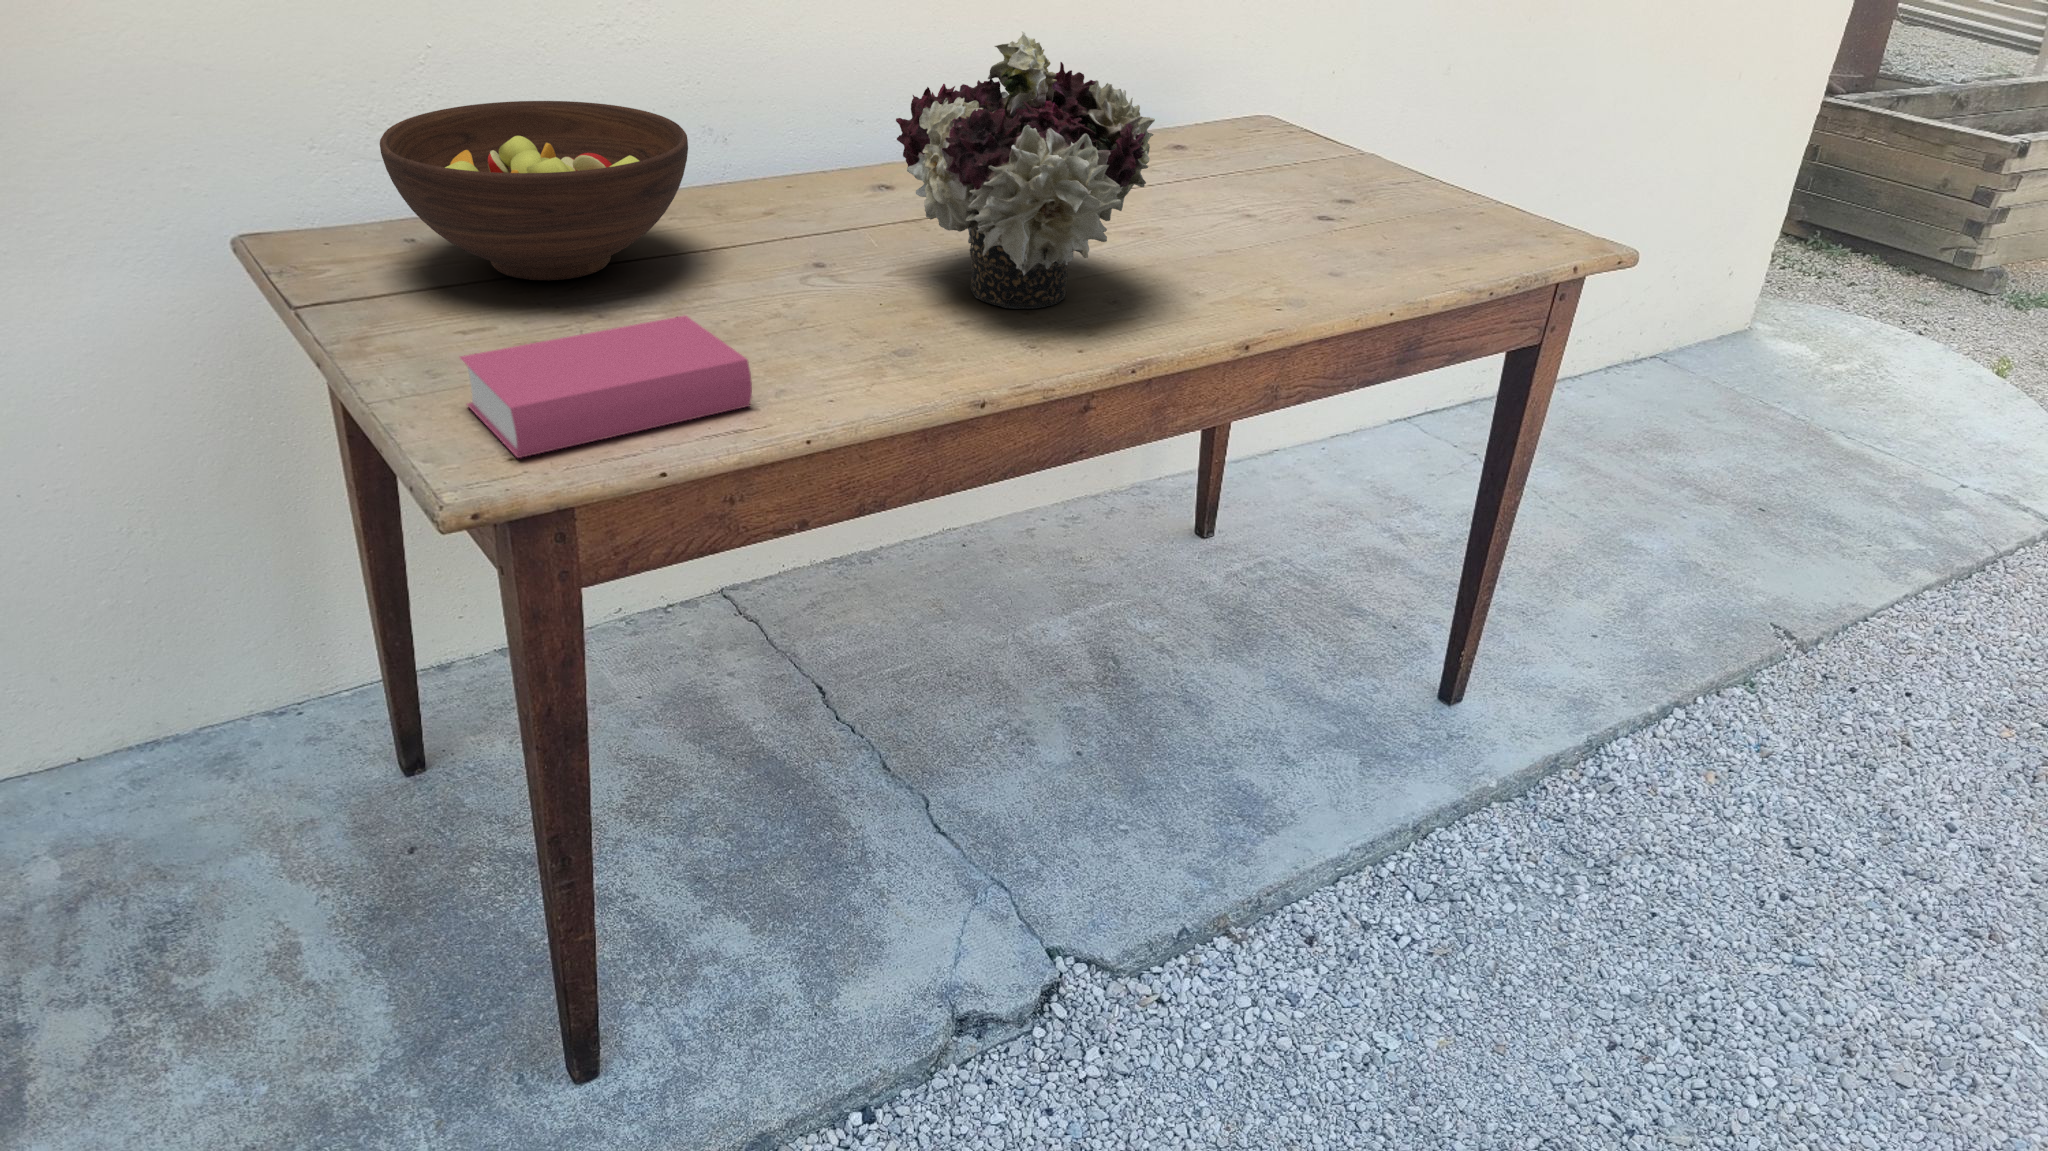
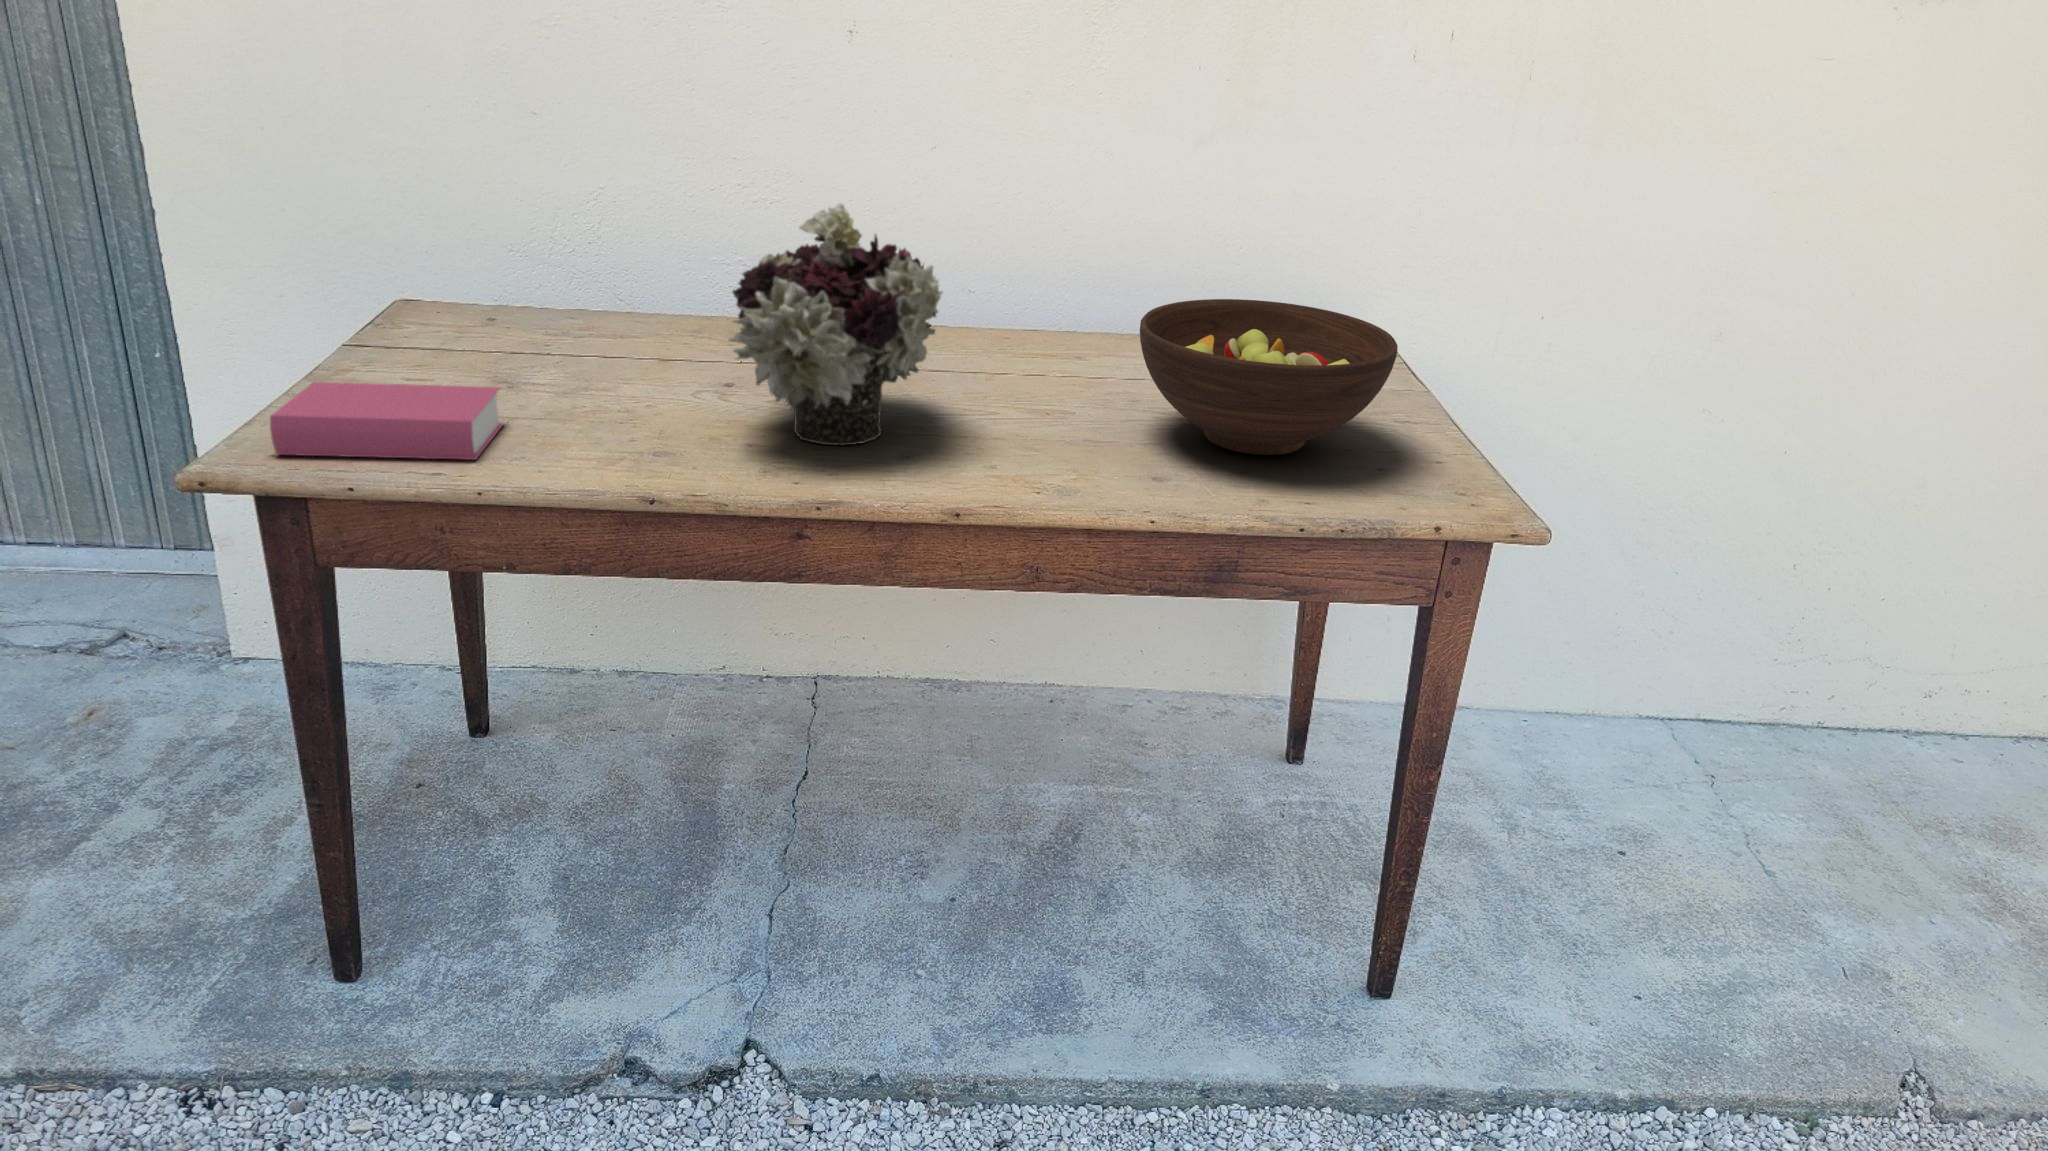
fruit bowl: present [380,101,688,280] -> present [1140,299,1398,455]

